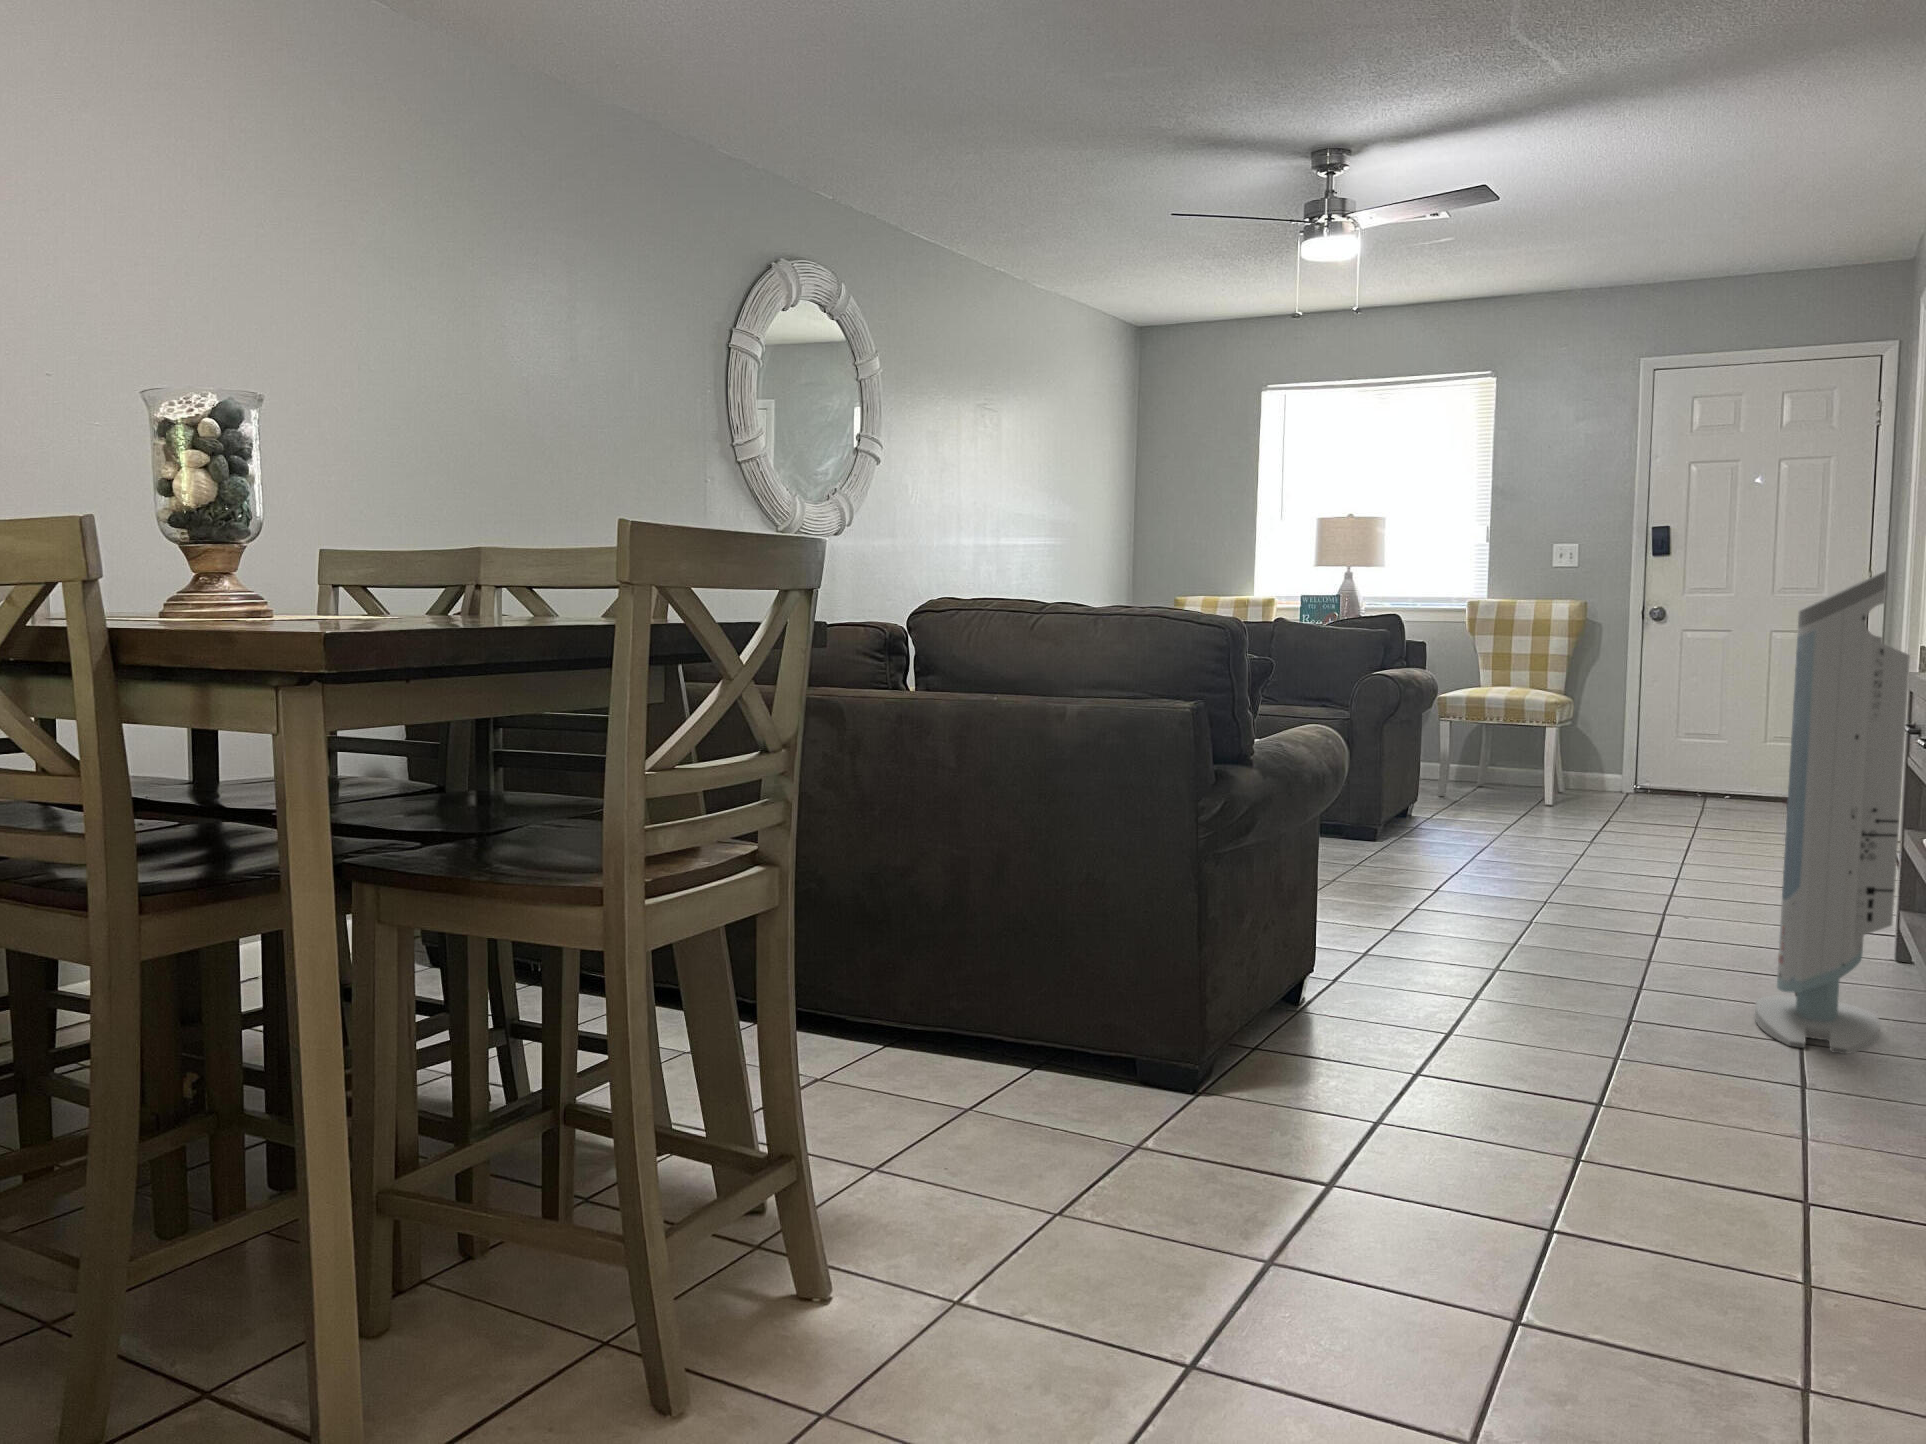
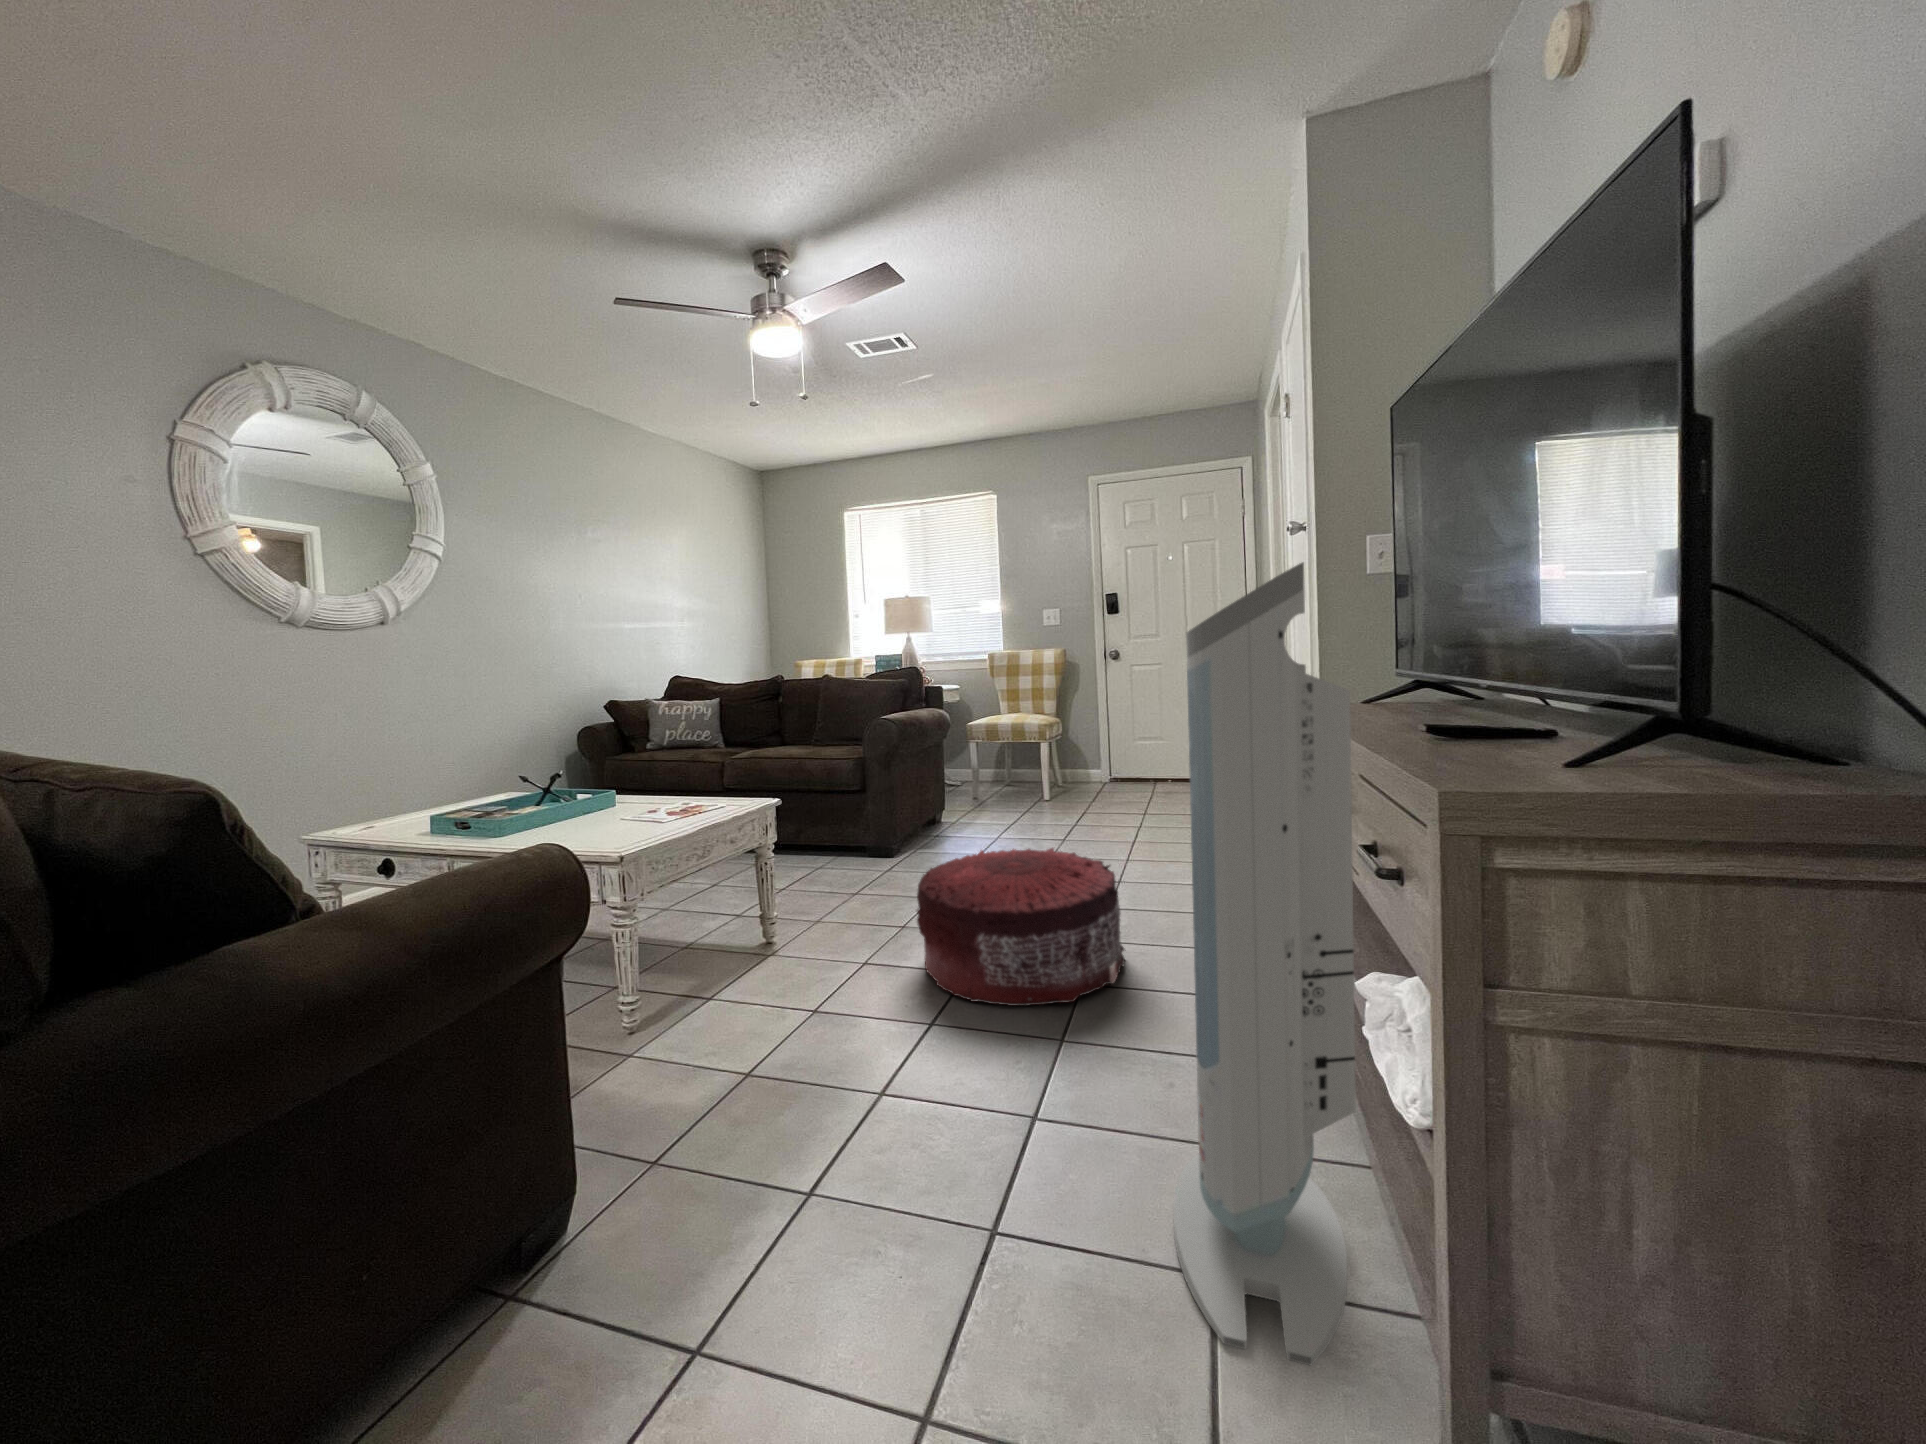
pouf: none [1480,809,1696,937] -> present [917,848,1125,1006]

